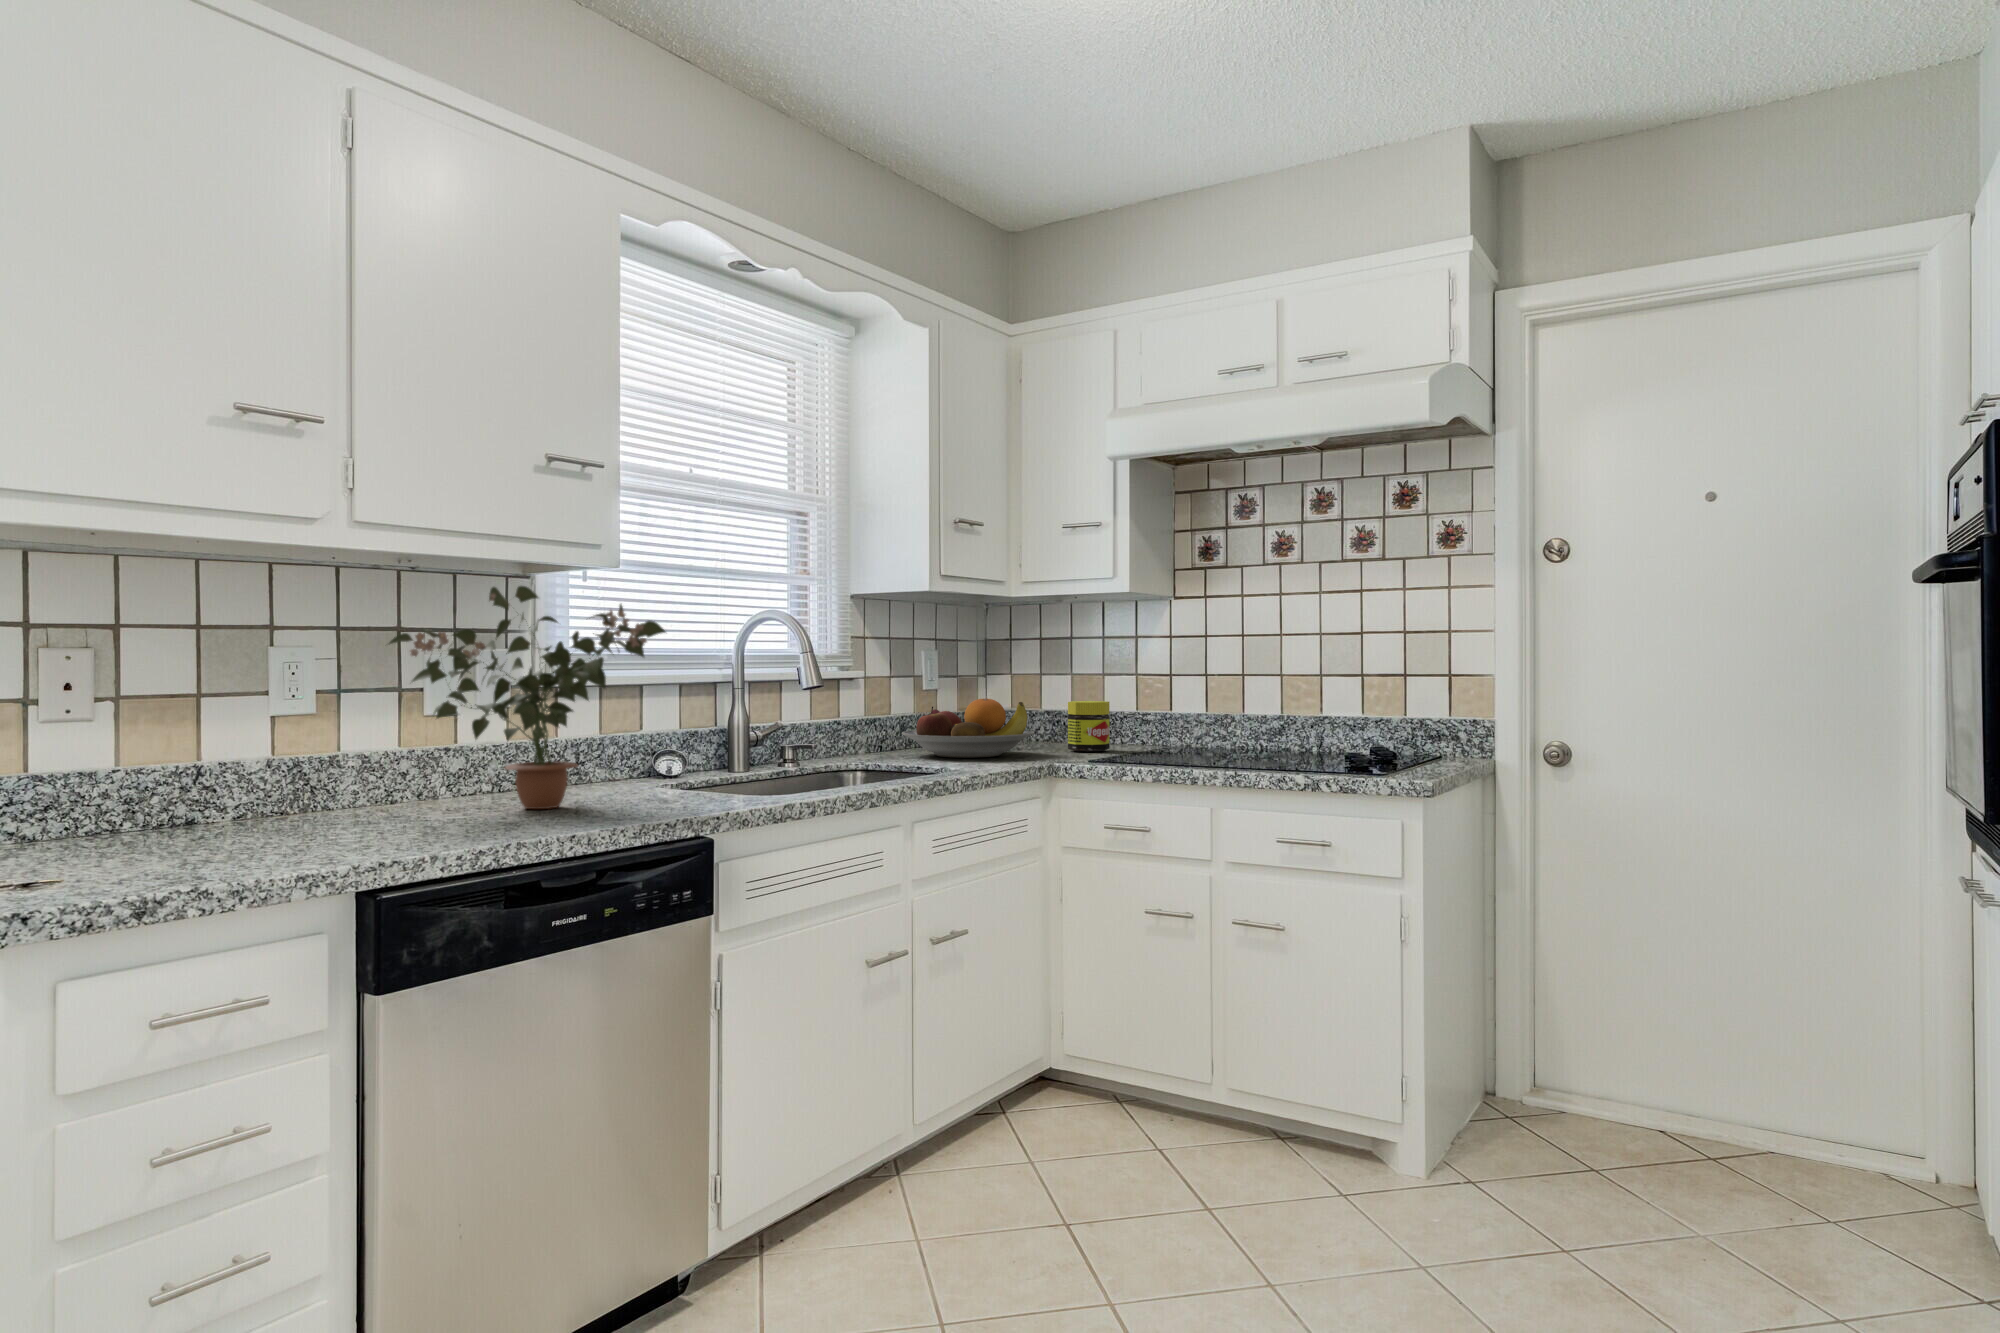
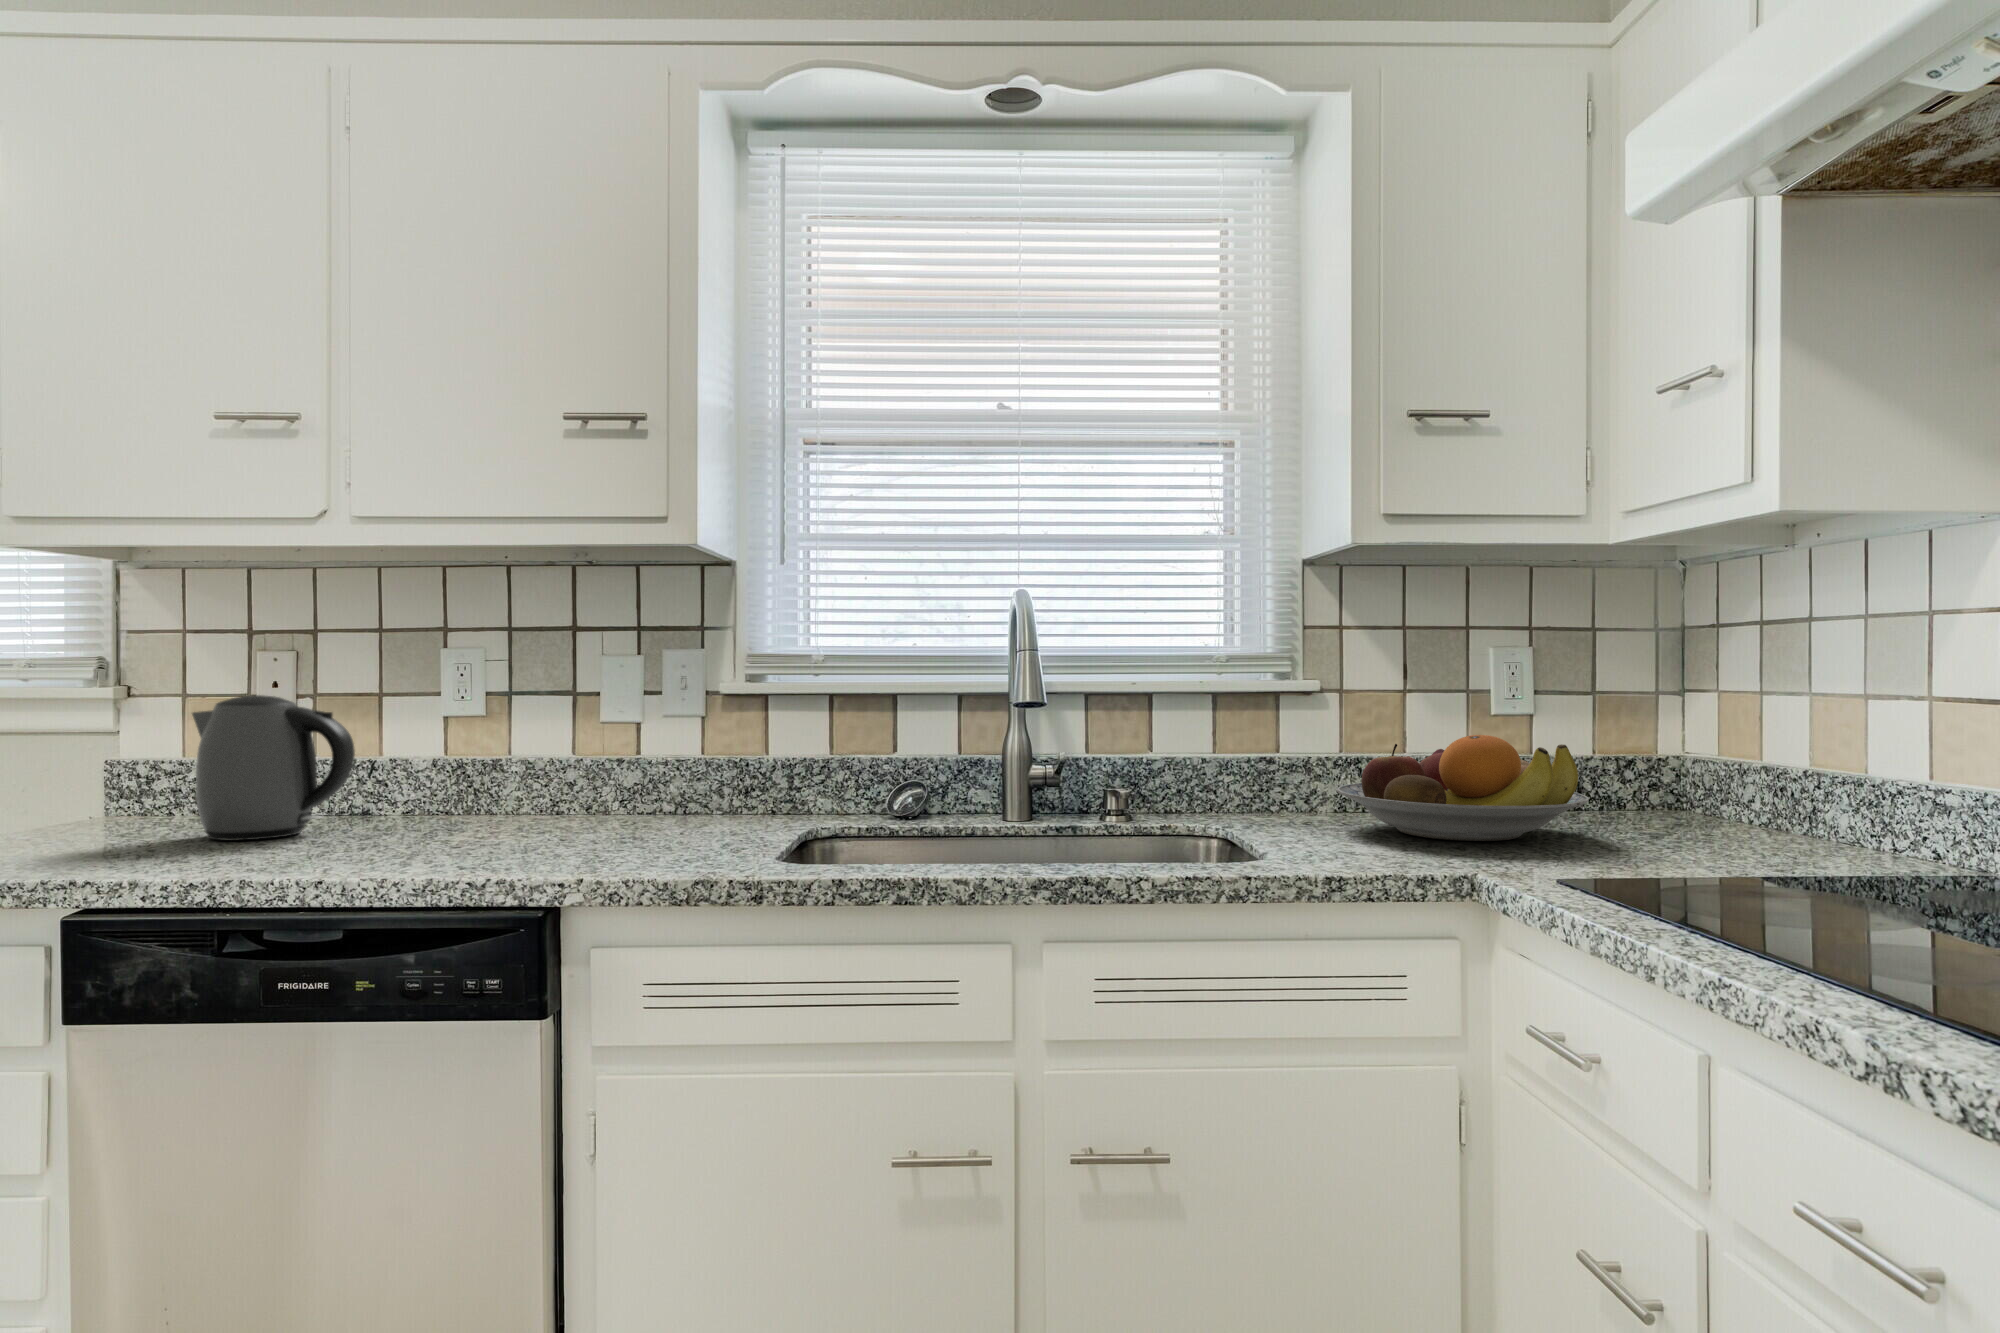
potted plant: present [389,586,665,809] -> none [423,577,705,841]
kettle: none [176,694,330,845] -> present [192,695,355,841]
jar: present [1068,701,1110,752] -> none [1698,749,1795,858]

